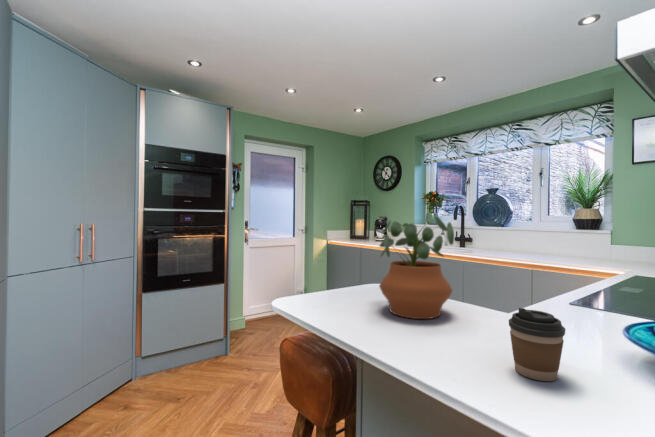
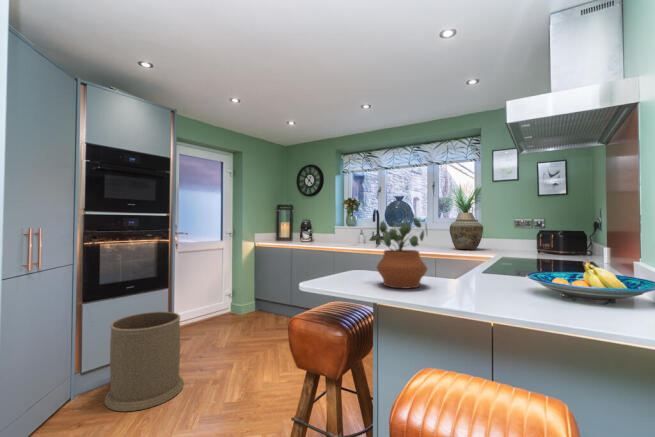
vase: none [559,218,613,261] -> present [450,219,483,250]
trash can: none [155,306,227,402] -> present [105,312,184,411]
coffee cup: present [509,308,565,381] -> none [483,269,513,307]

